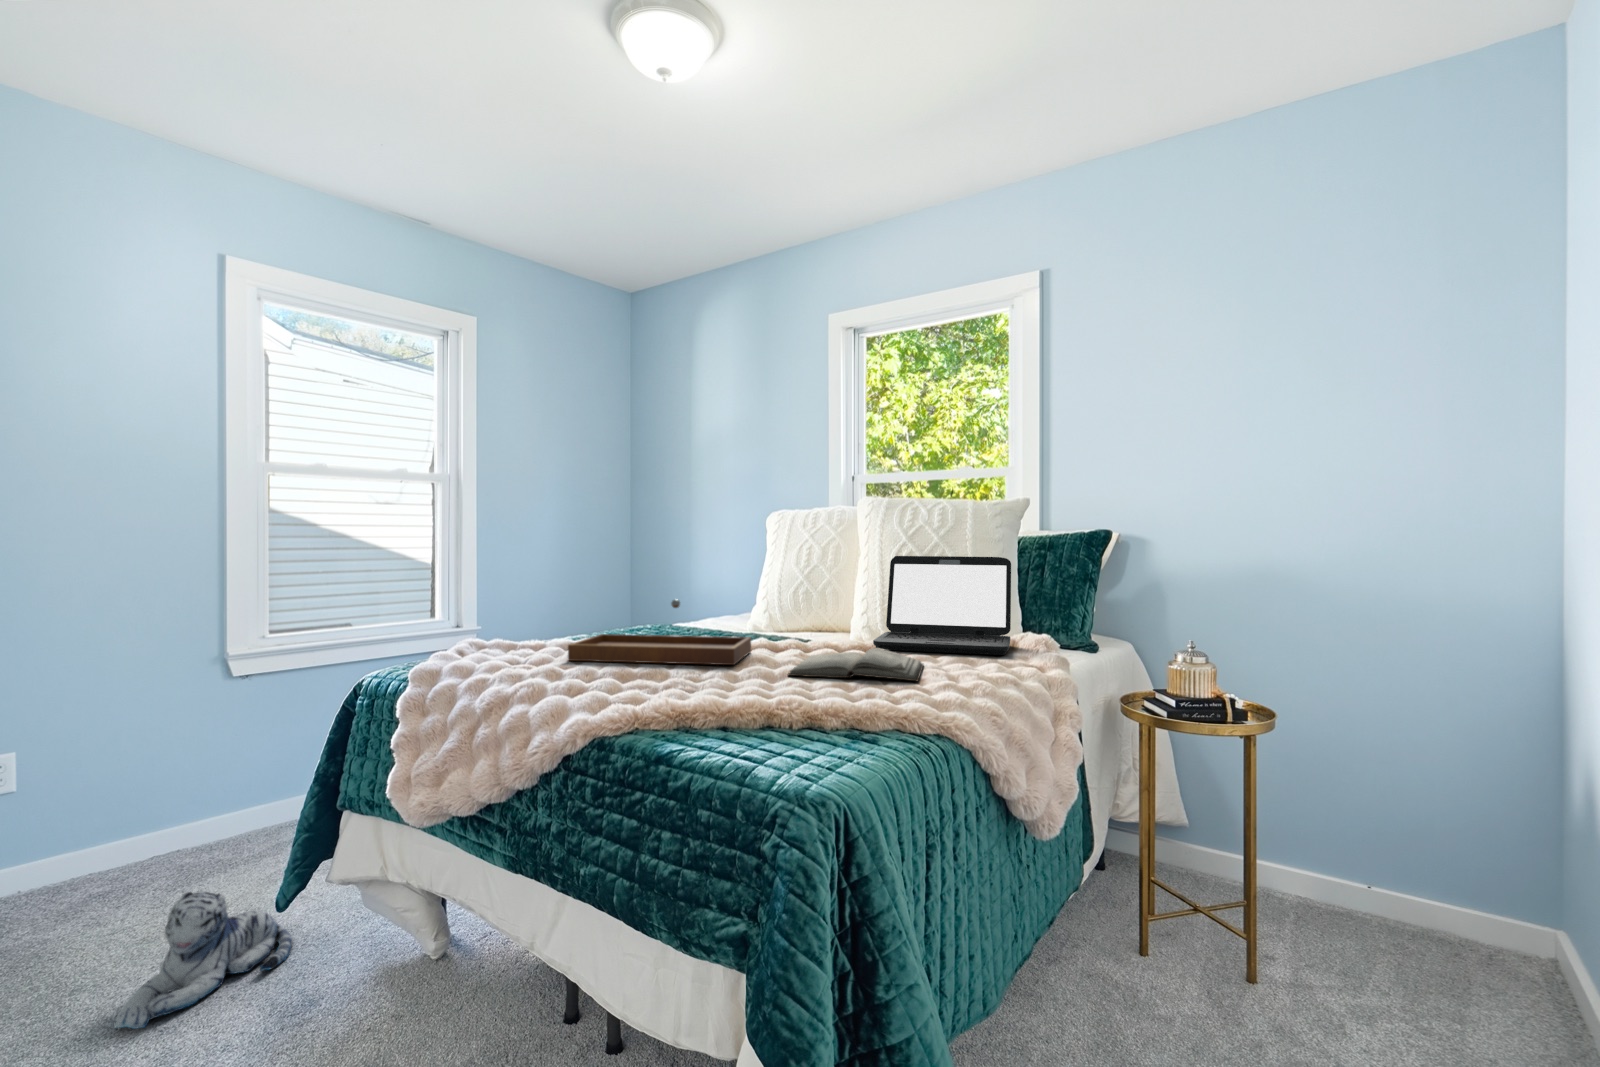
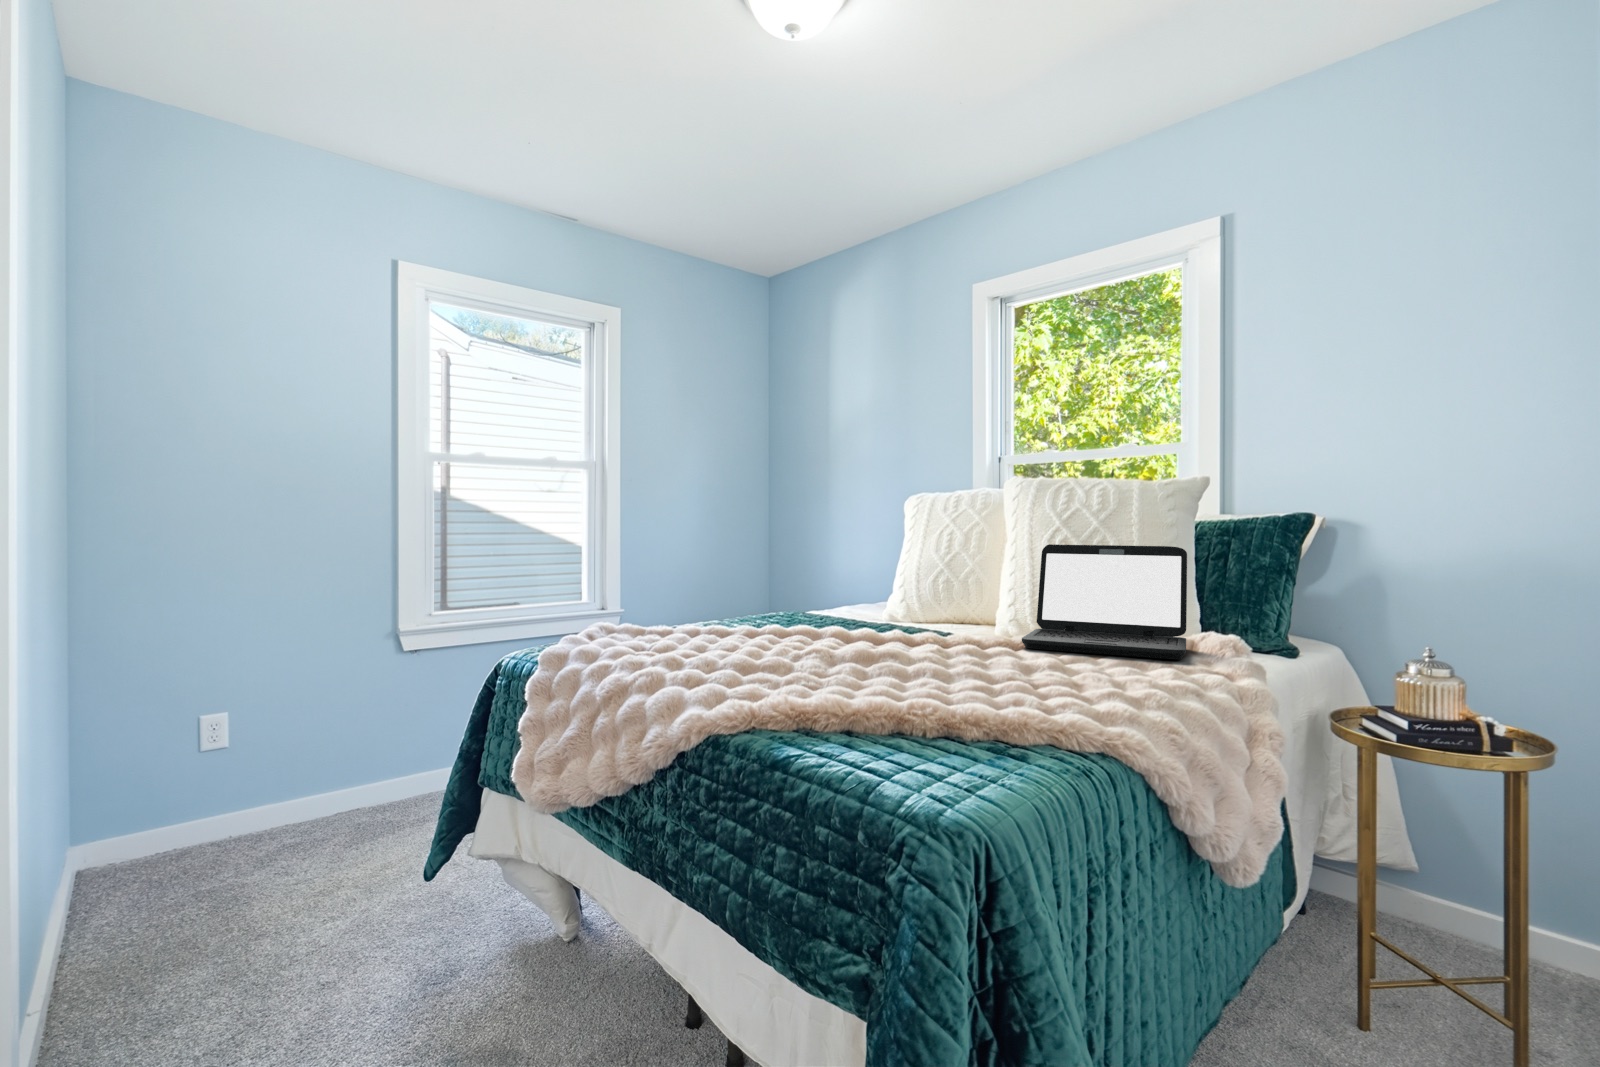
tray: present [568,599,751,665] -> none [691,588,884,661]
diary: present [788,648,924,681] -> none [922,647,1082,688]
plush toy: present [114,891,292,1029] -> none [278,858,440,986]

